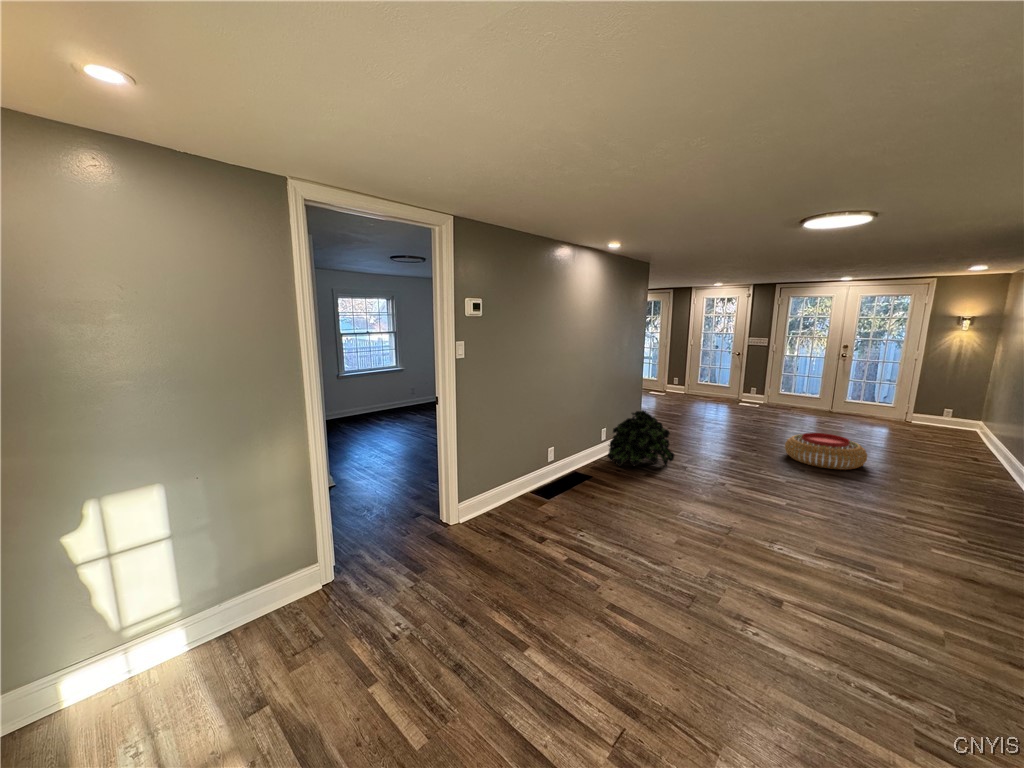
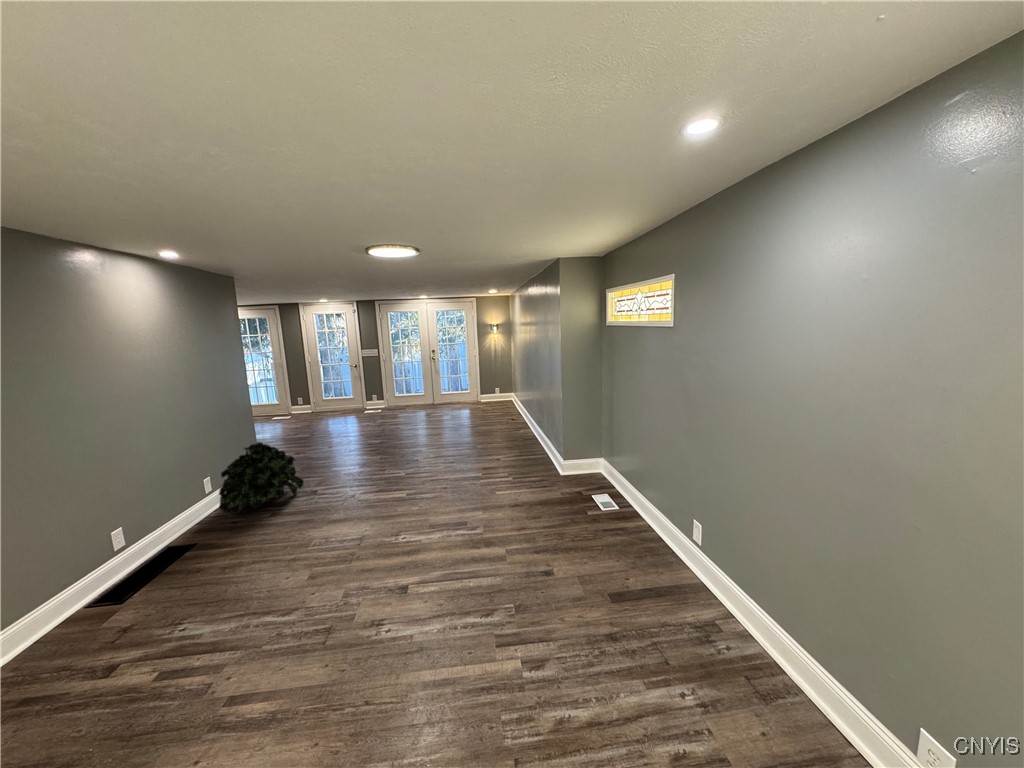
pouf: present [785,433,867,470] -> none [400,425,453,453]

